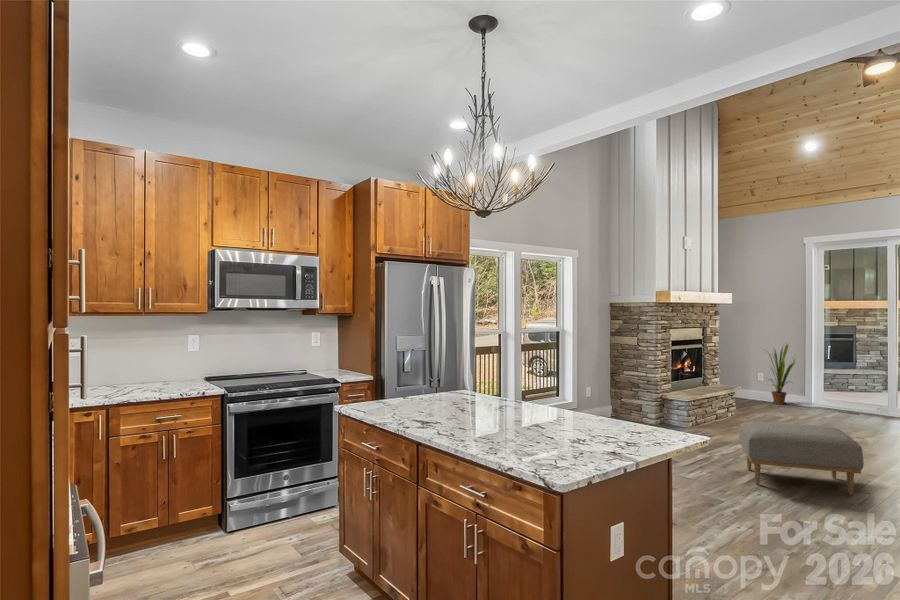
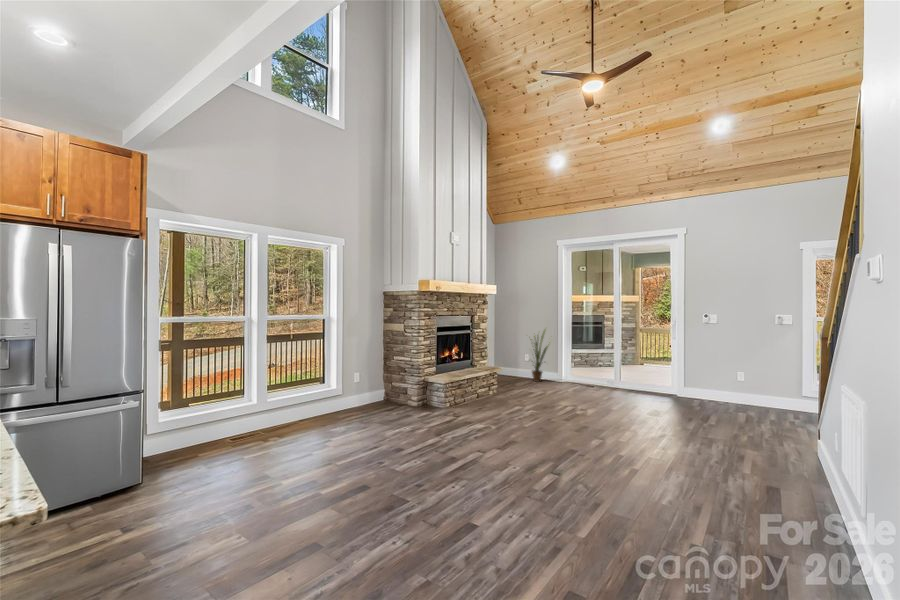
ottoman: present [739,422,864,495] -> none [455,404,554,473]

